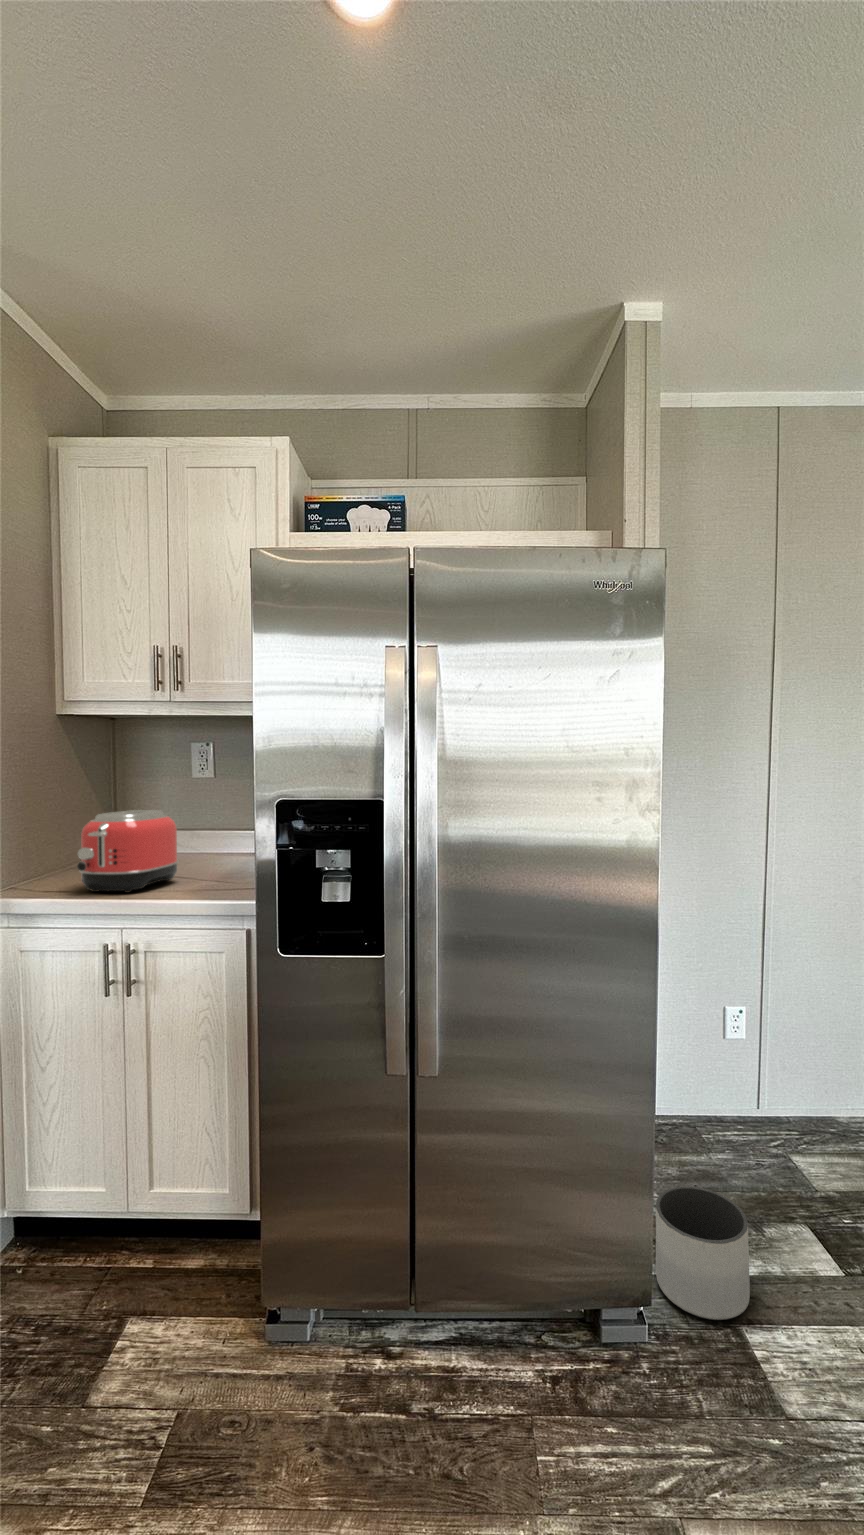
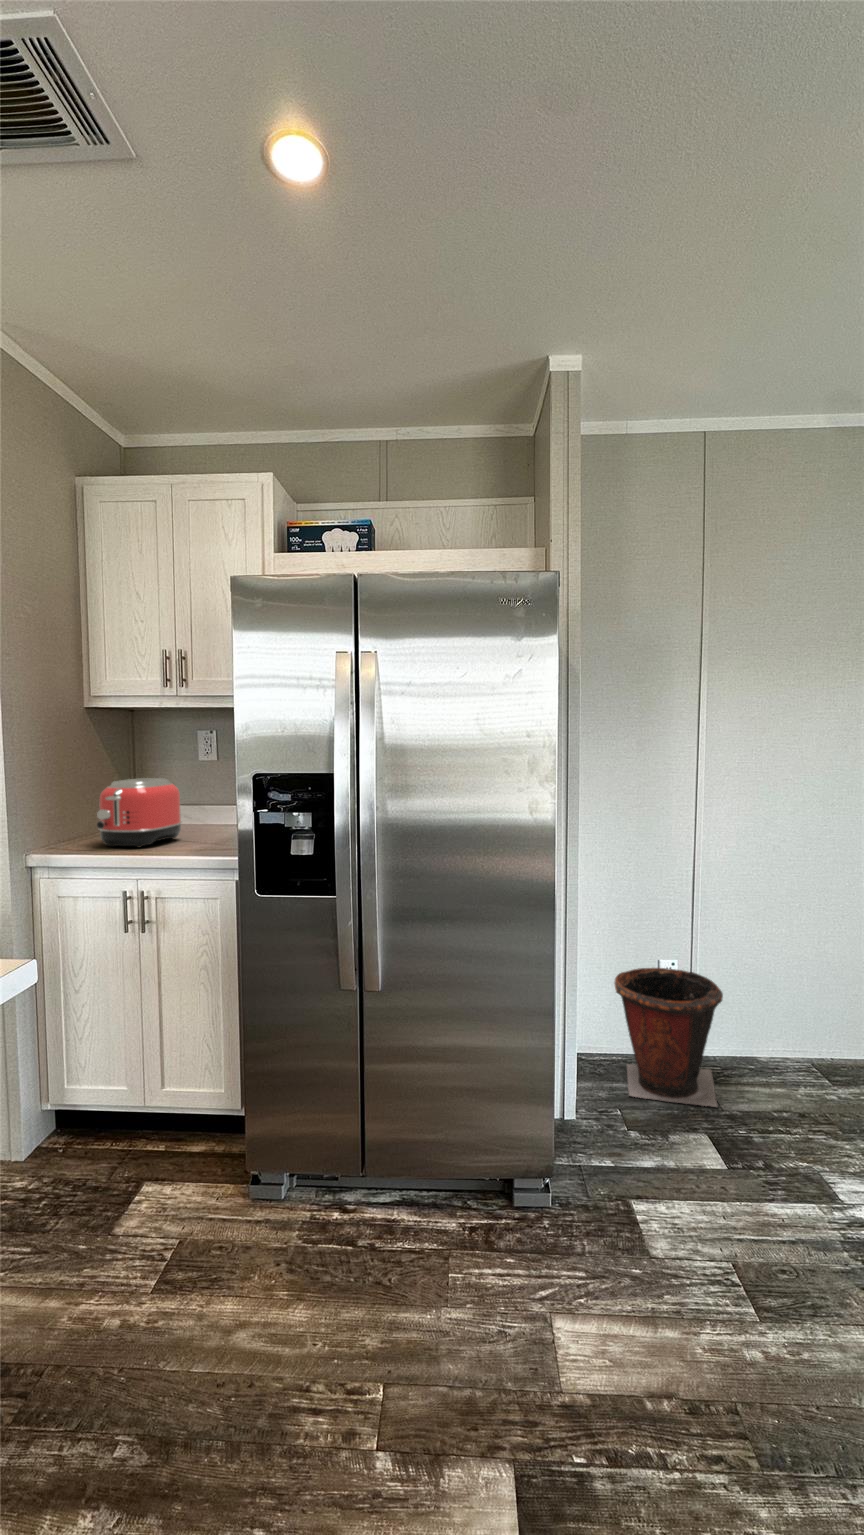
waste bin: none [674,1019,808,1187] -> present [614,968,723,1107]
planter: present [656,1186,750,1320] -> none [570,1096,643,1195]

